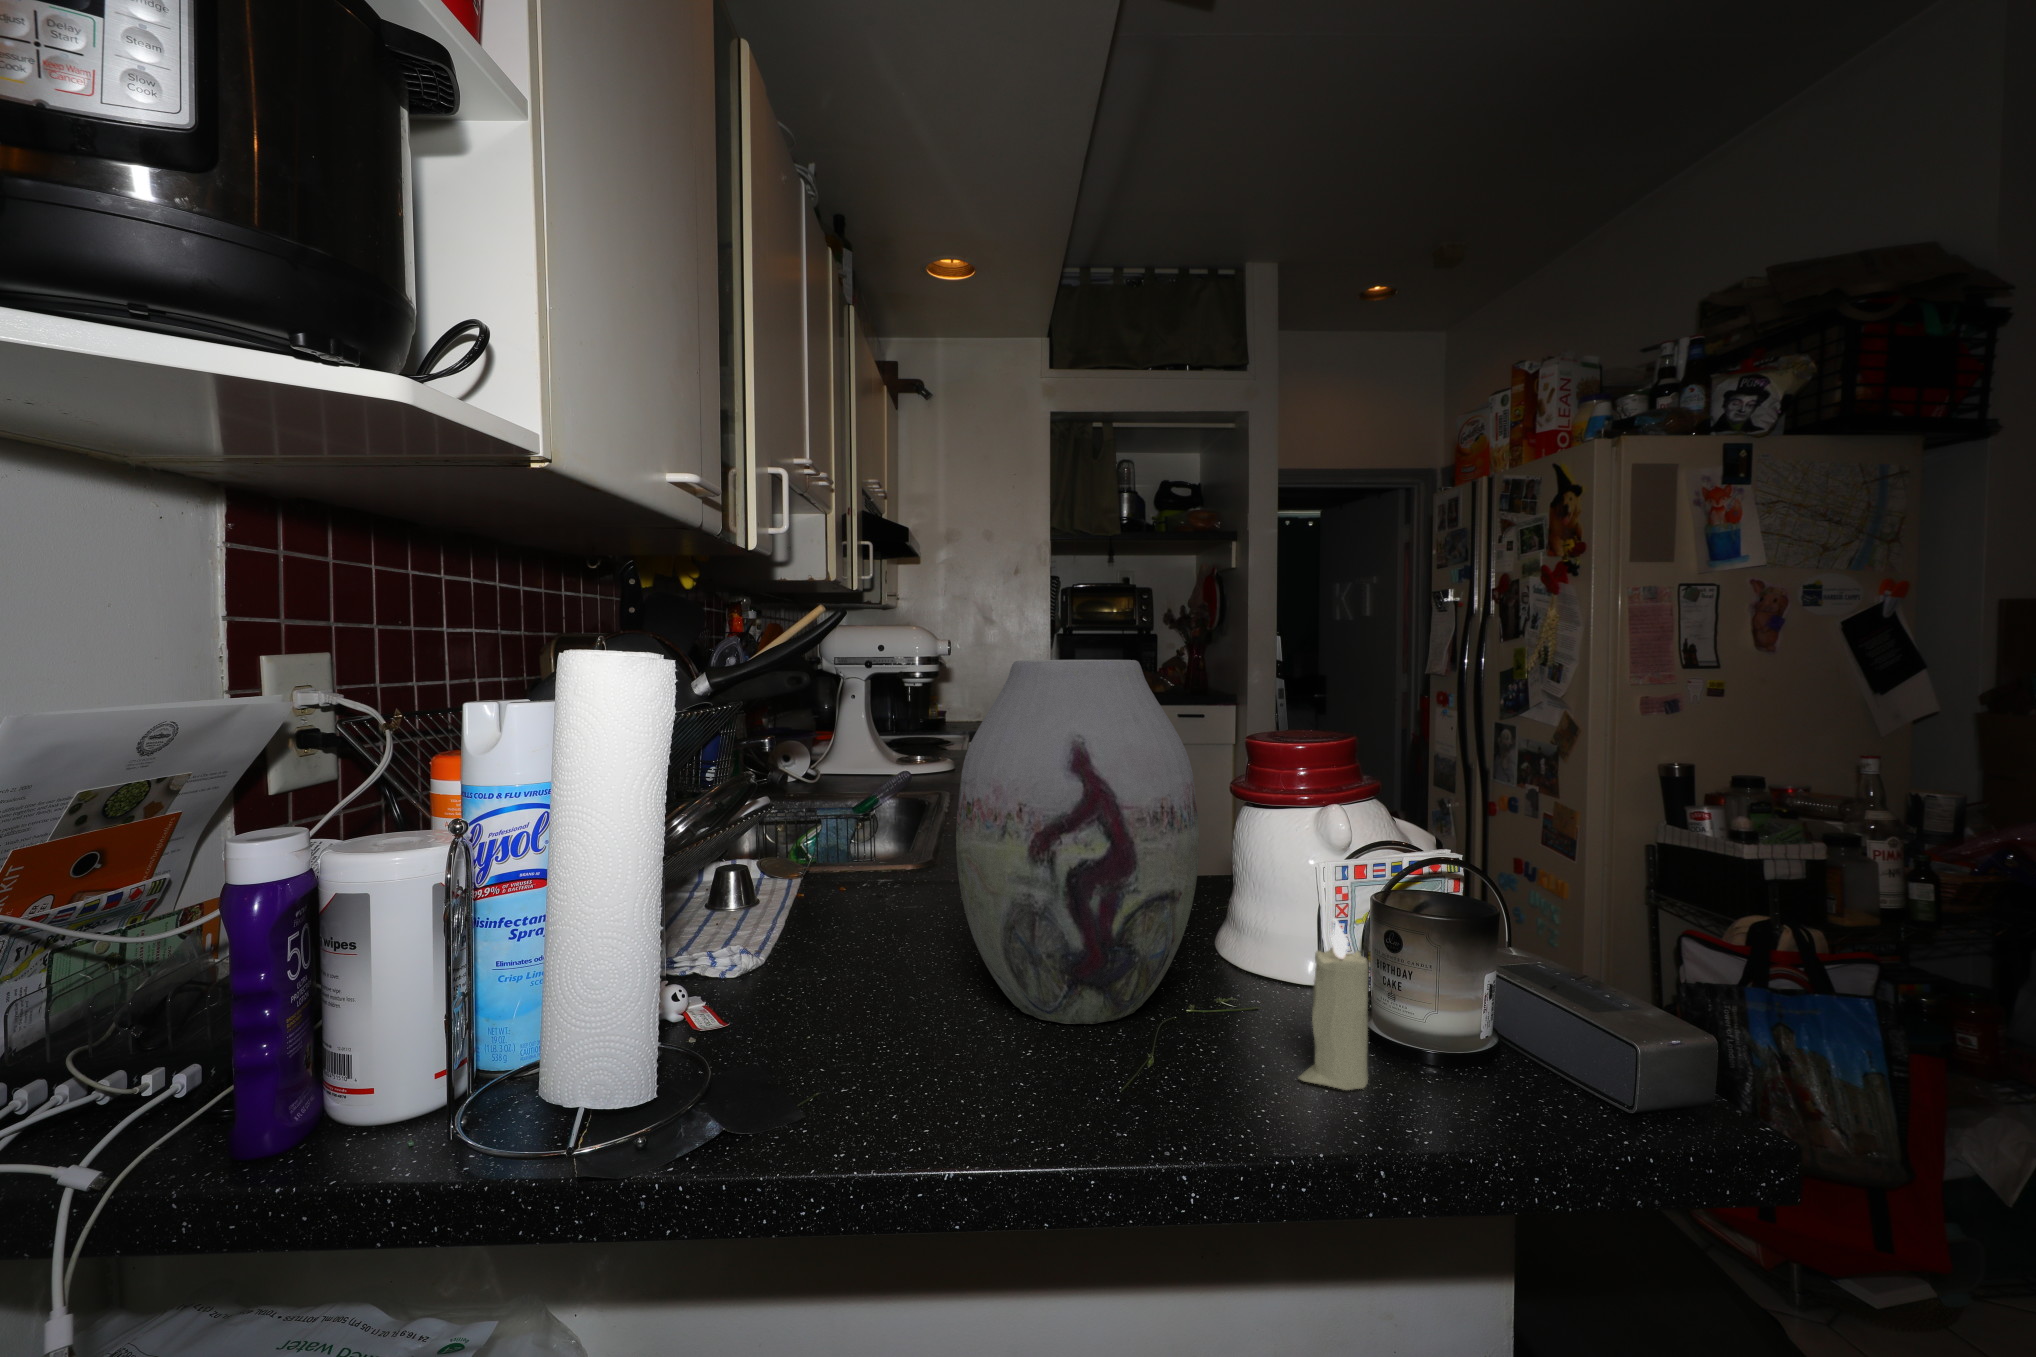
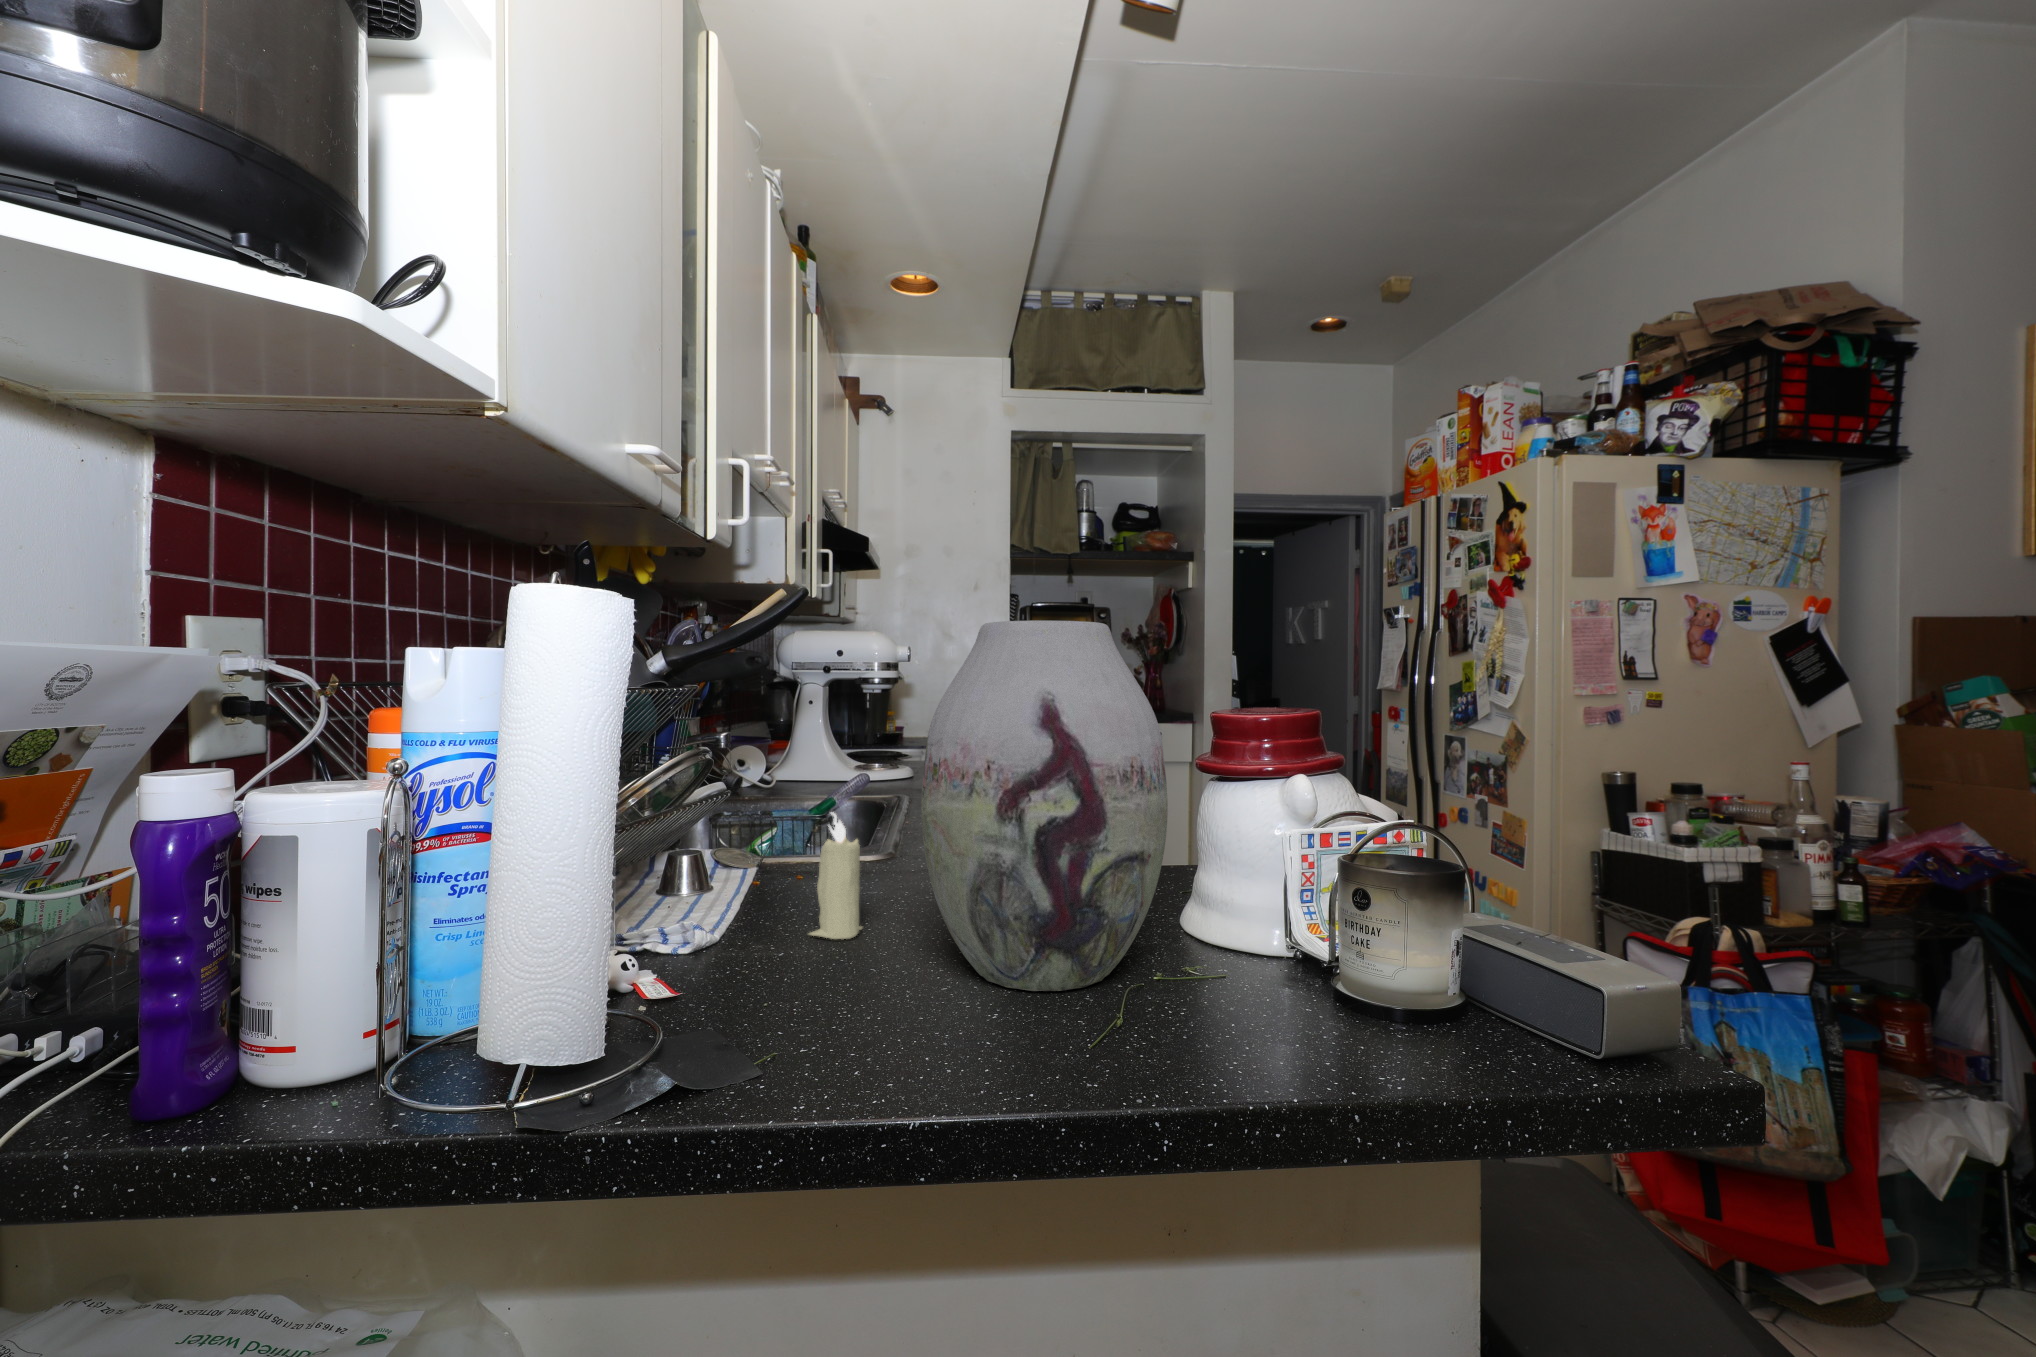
candle: present [1299,918,1368,1090] -> present [809,812,862,939]

